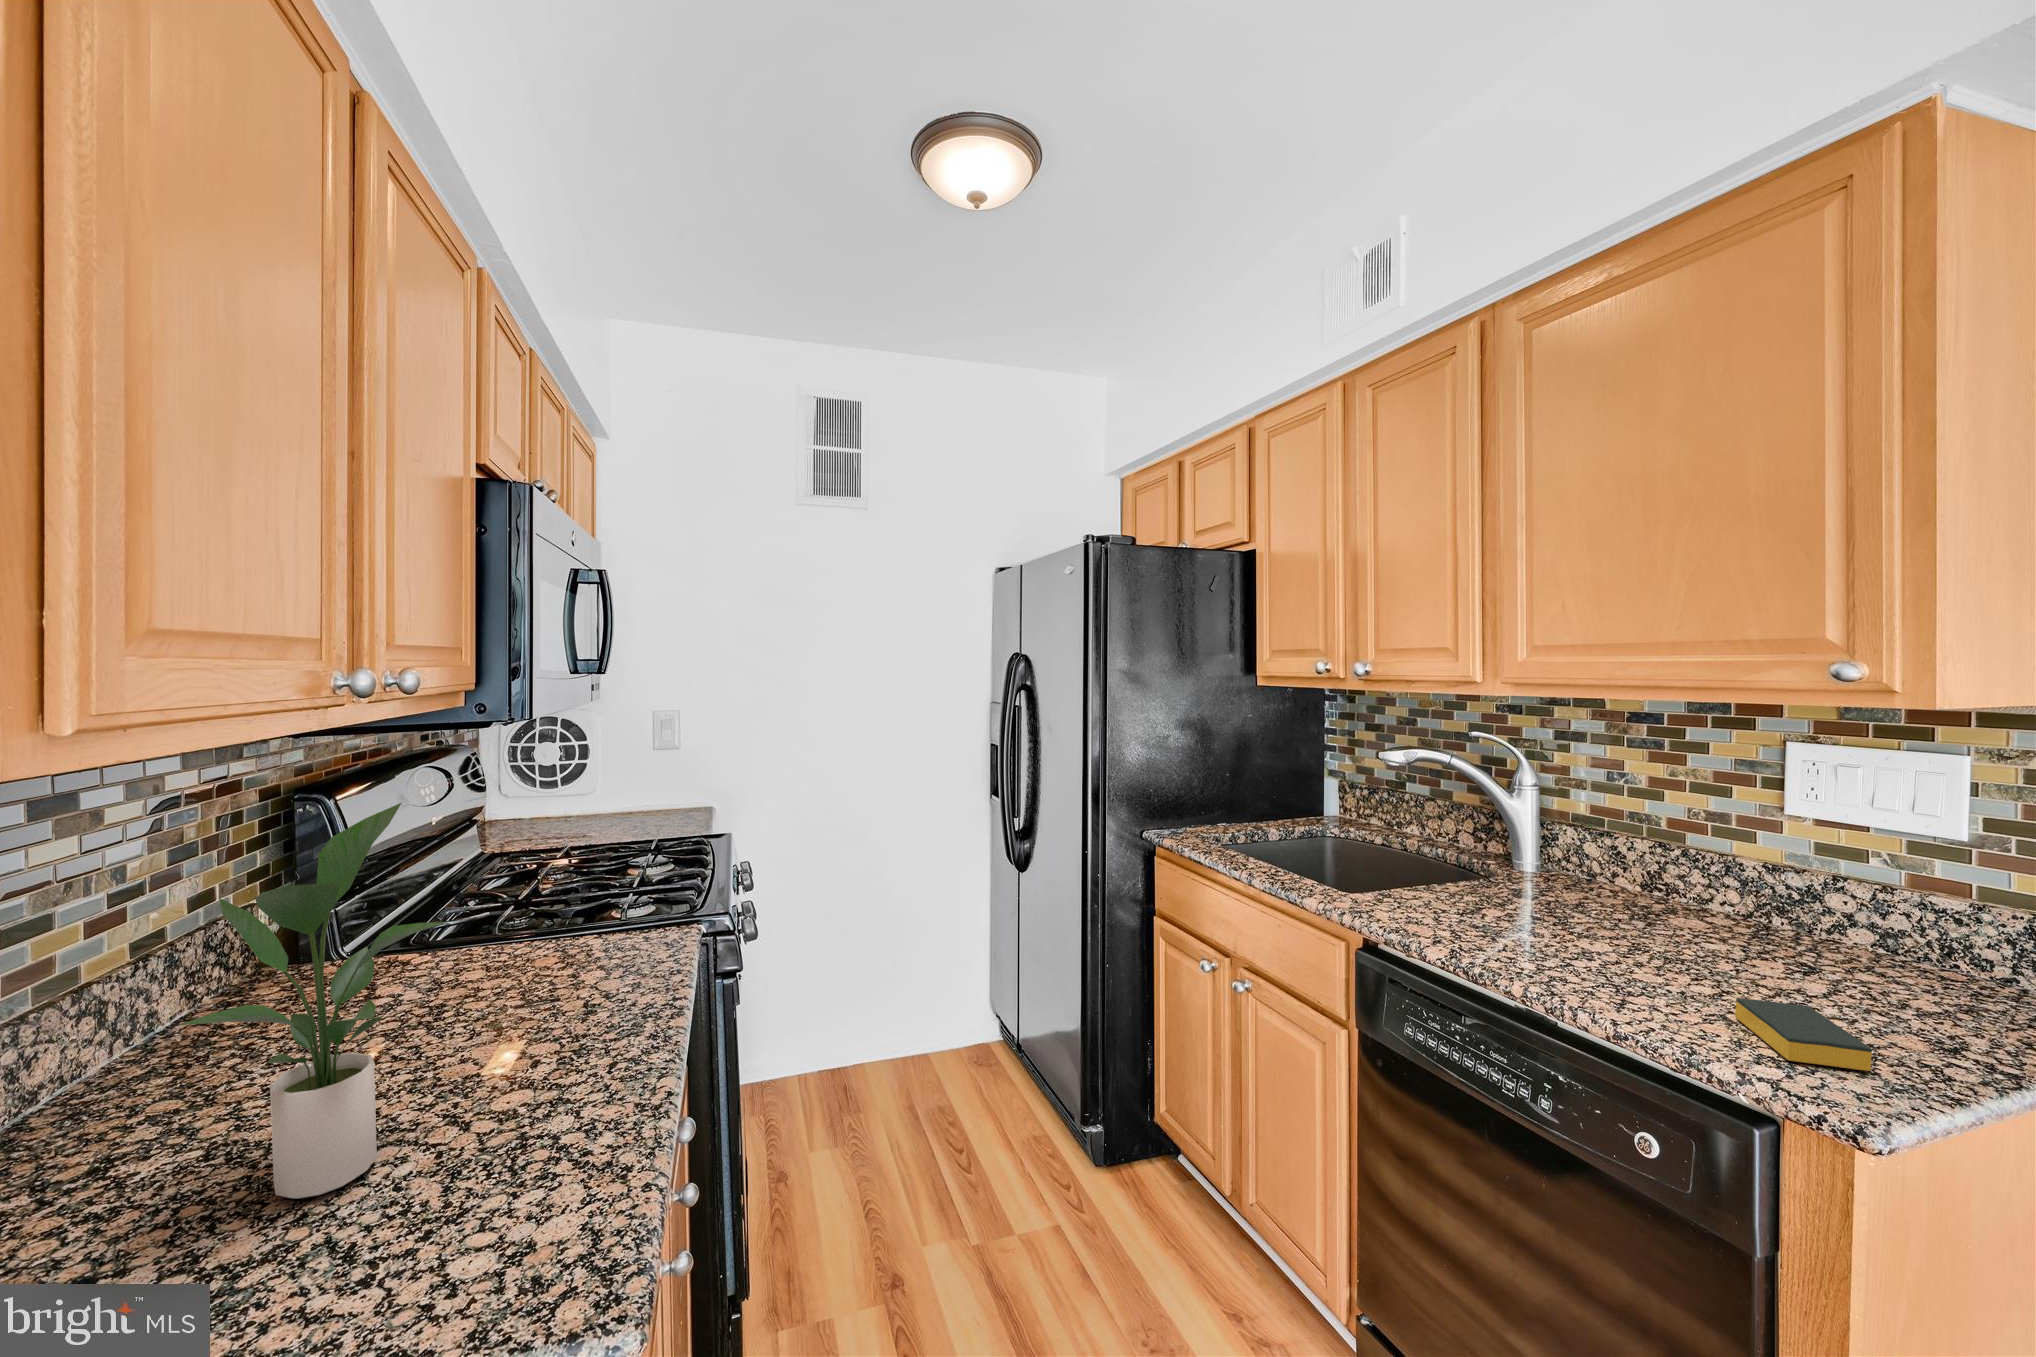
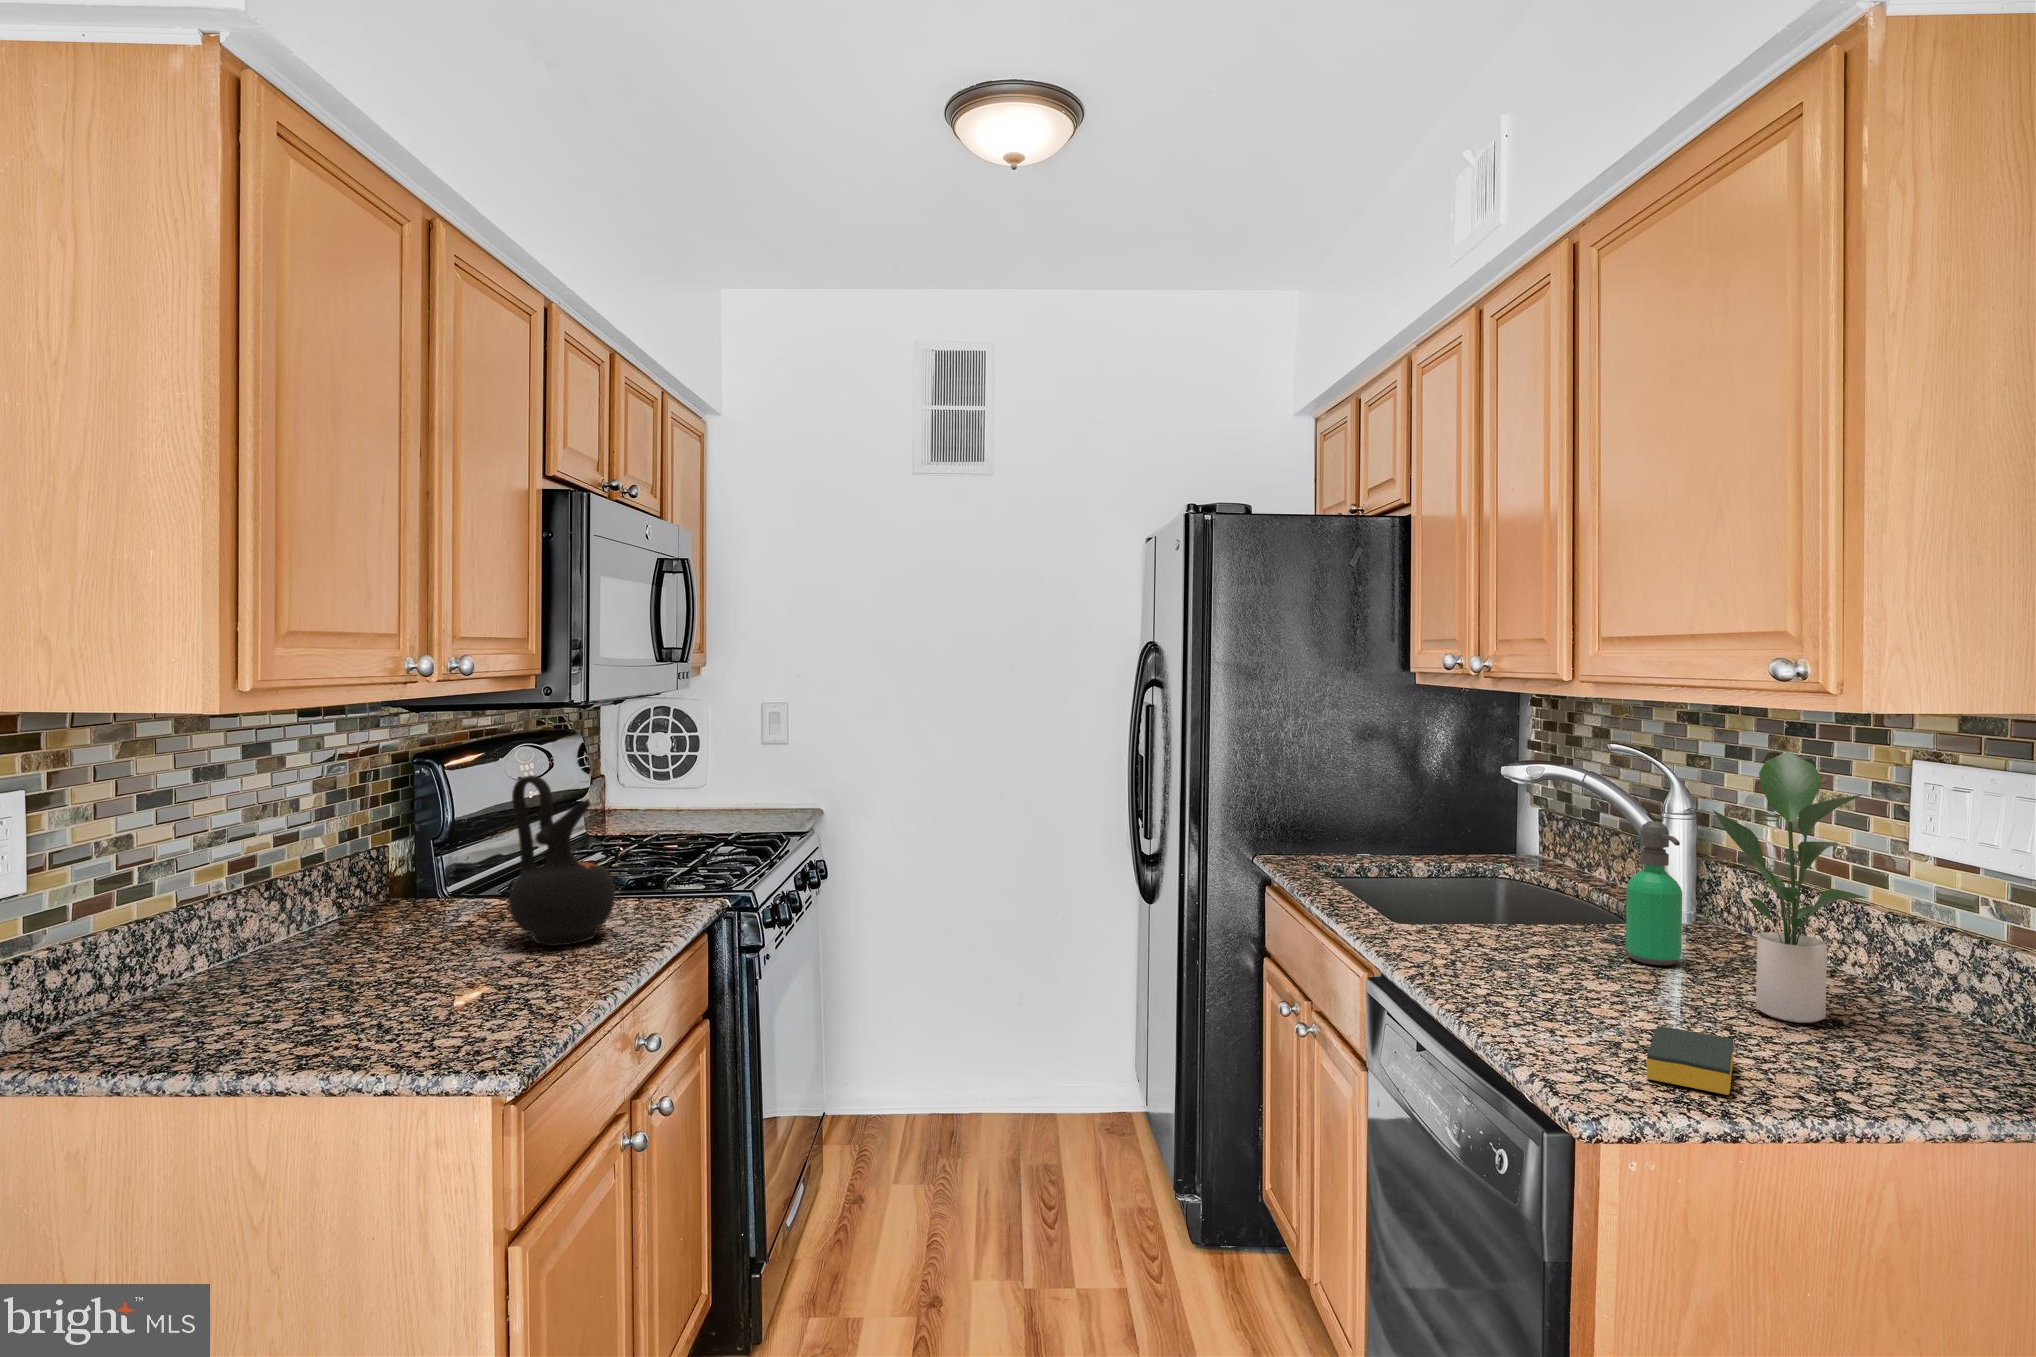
soap dispenser: none [1564,798,1624,919] -> present [1626,821,1682,965]
potted plant: present [180,803,445,1199] -> present [1713,752,1866,1023]
ceramic jug: none [471,816,612,1027] -> present [509,775,615,946]

